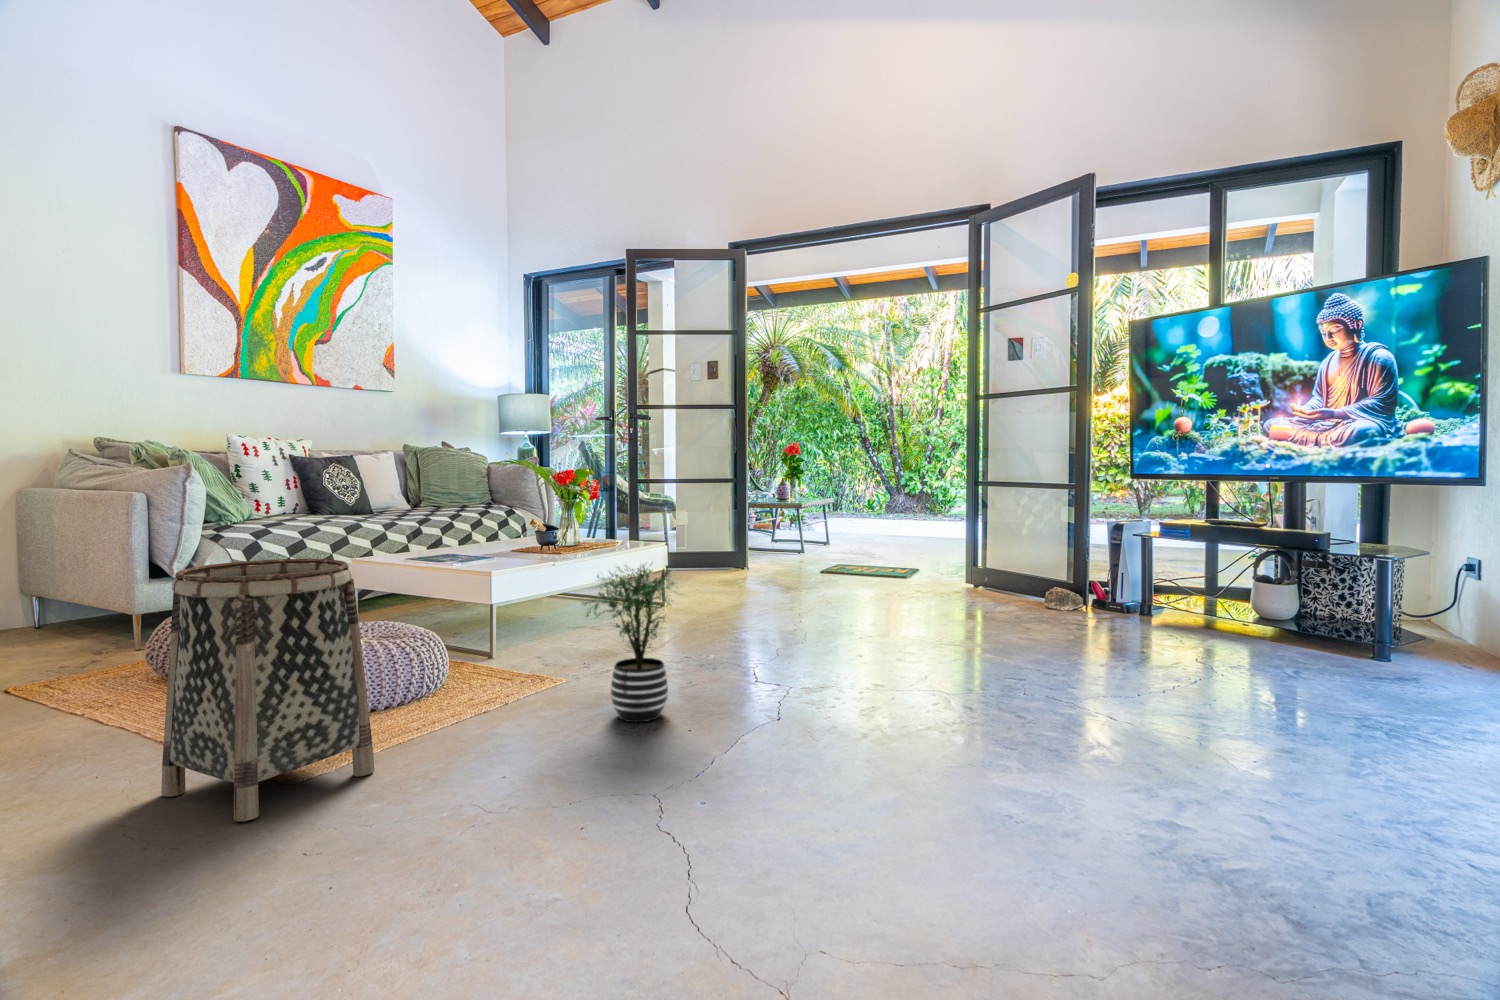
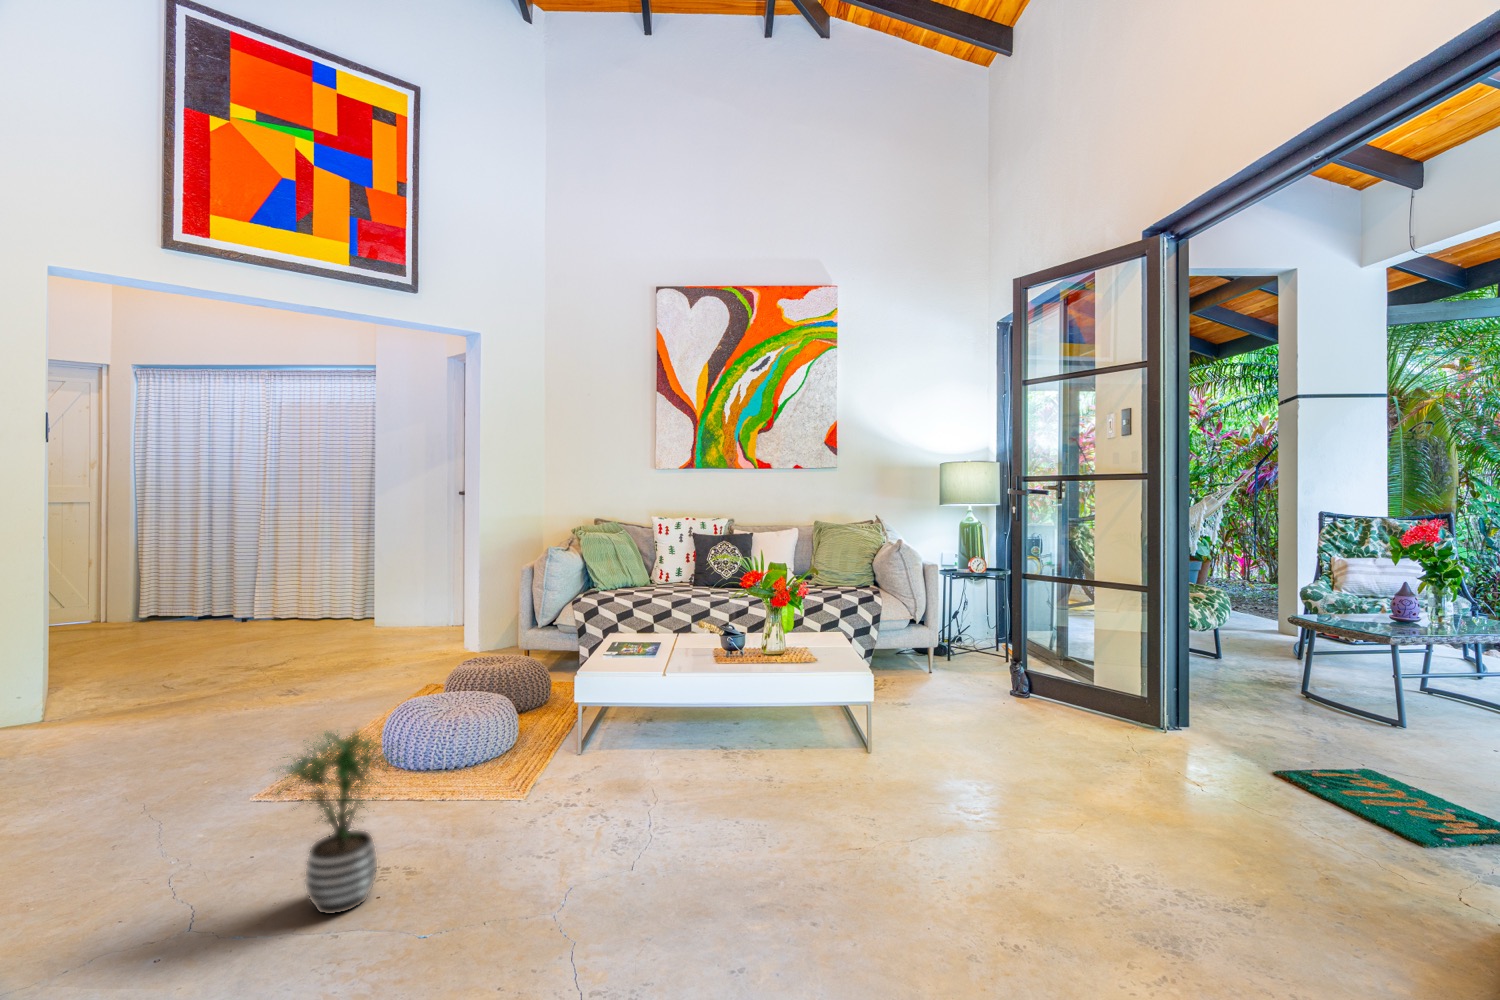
basket: present [161,559,375,821] -> none [84,661,252,850]

